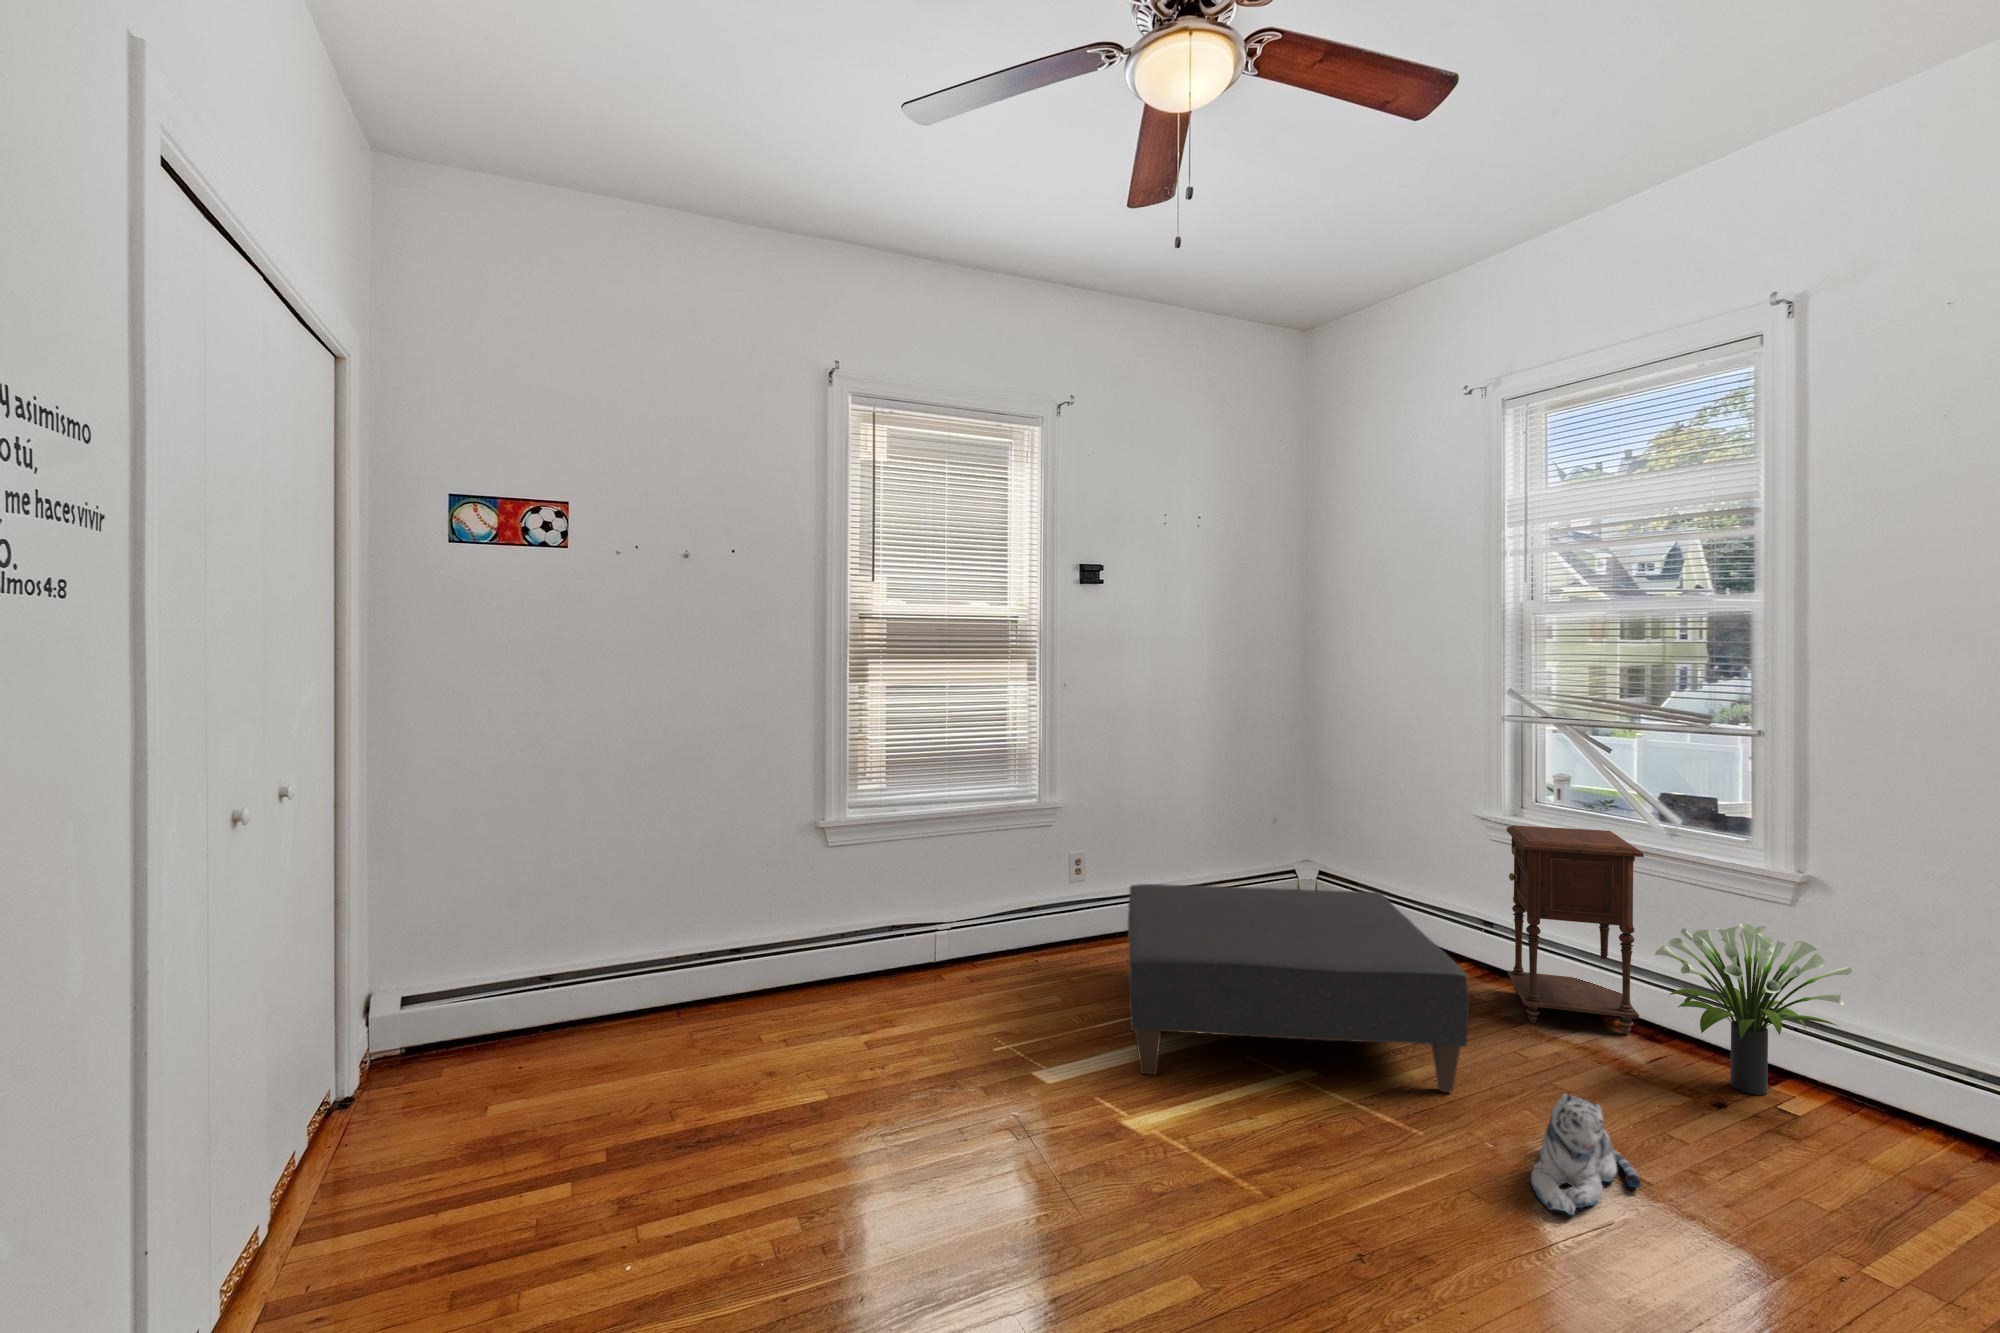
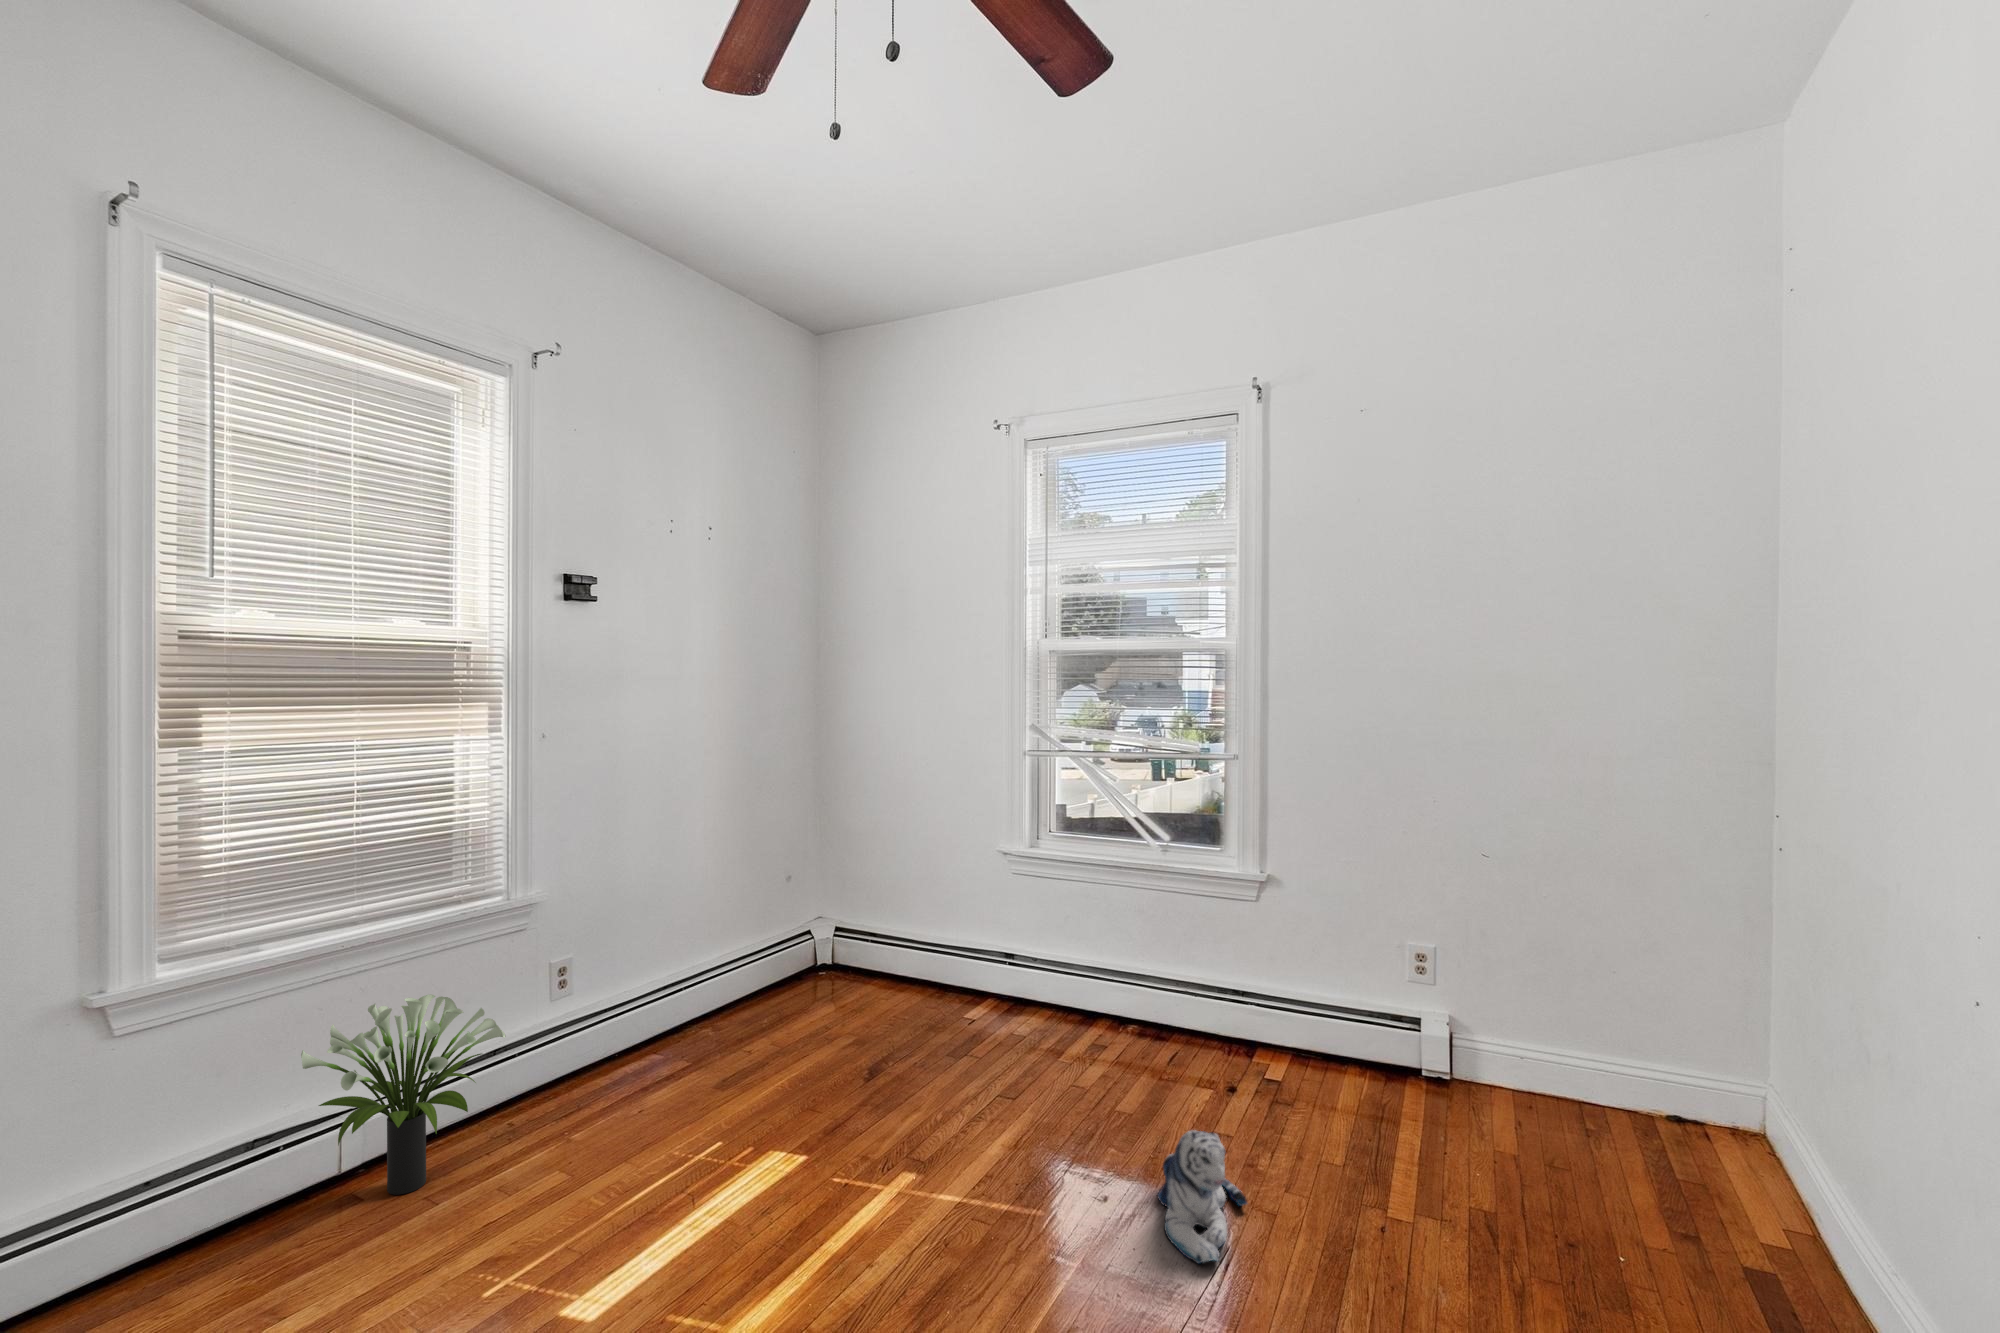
nightstand: present [1507,825,1644,1034] -> none [1035,848,1159,1048]
ottoman: present [1128,884,1469,1092] -> none [645,942,1067,1253]
potted plant: present [1655,924,1852,1095] -> present [301,994,506,1195]

